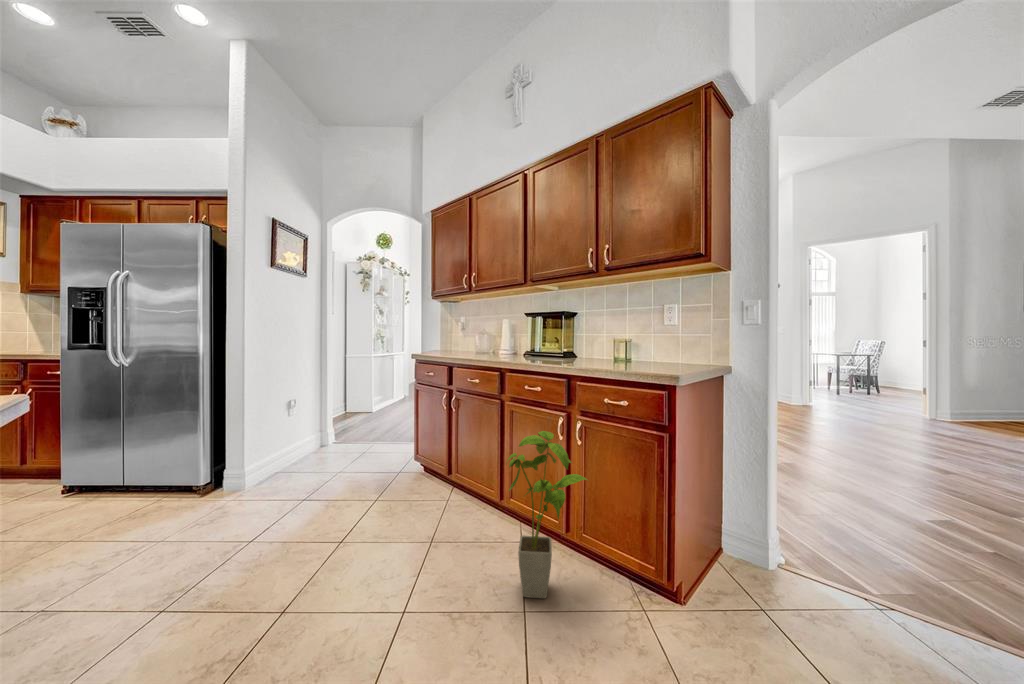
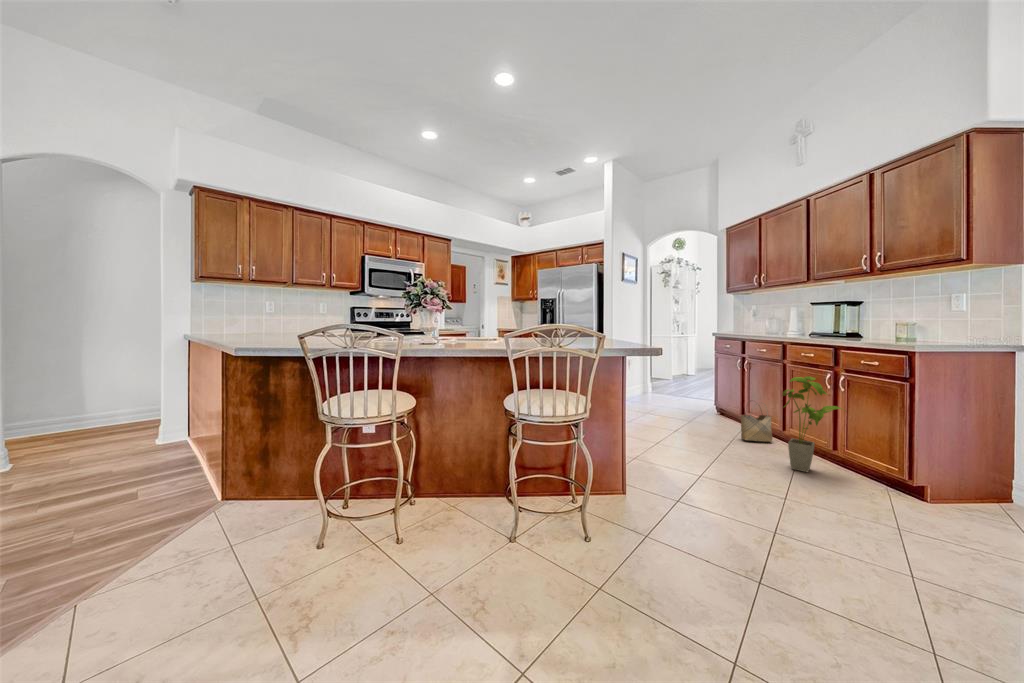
woven basket: none [447,461,490,532] -> present [741,415,772,442]

